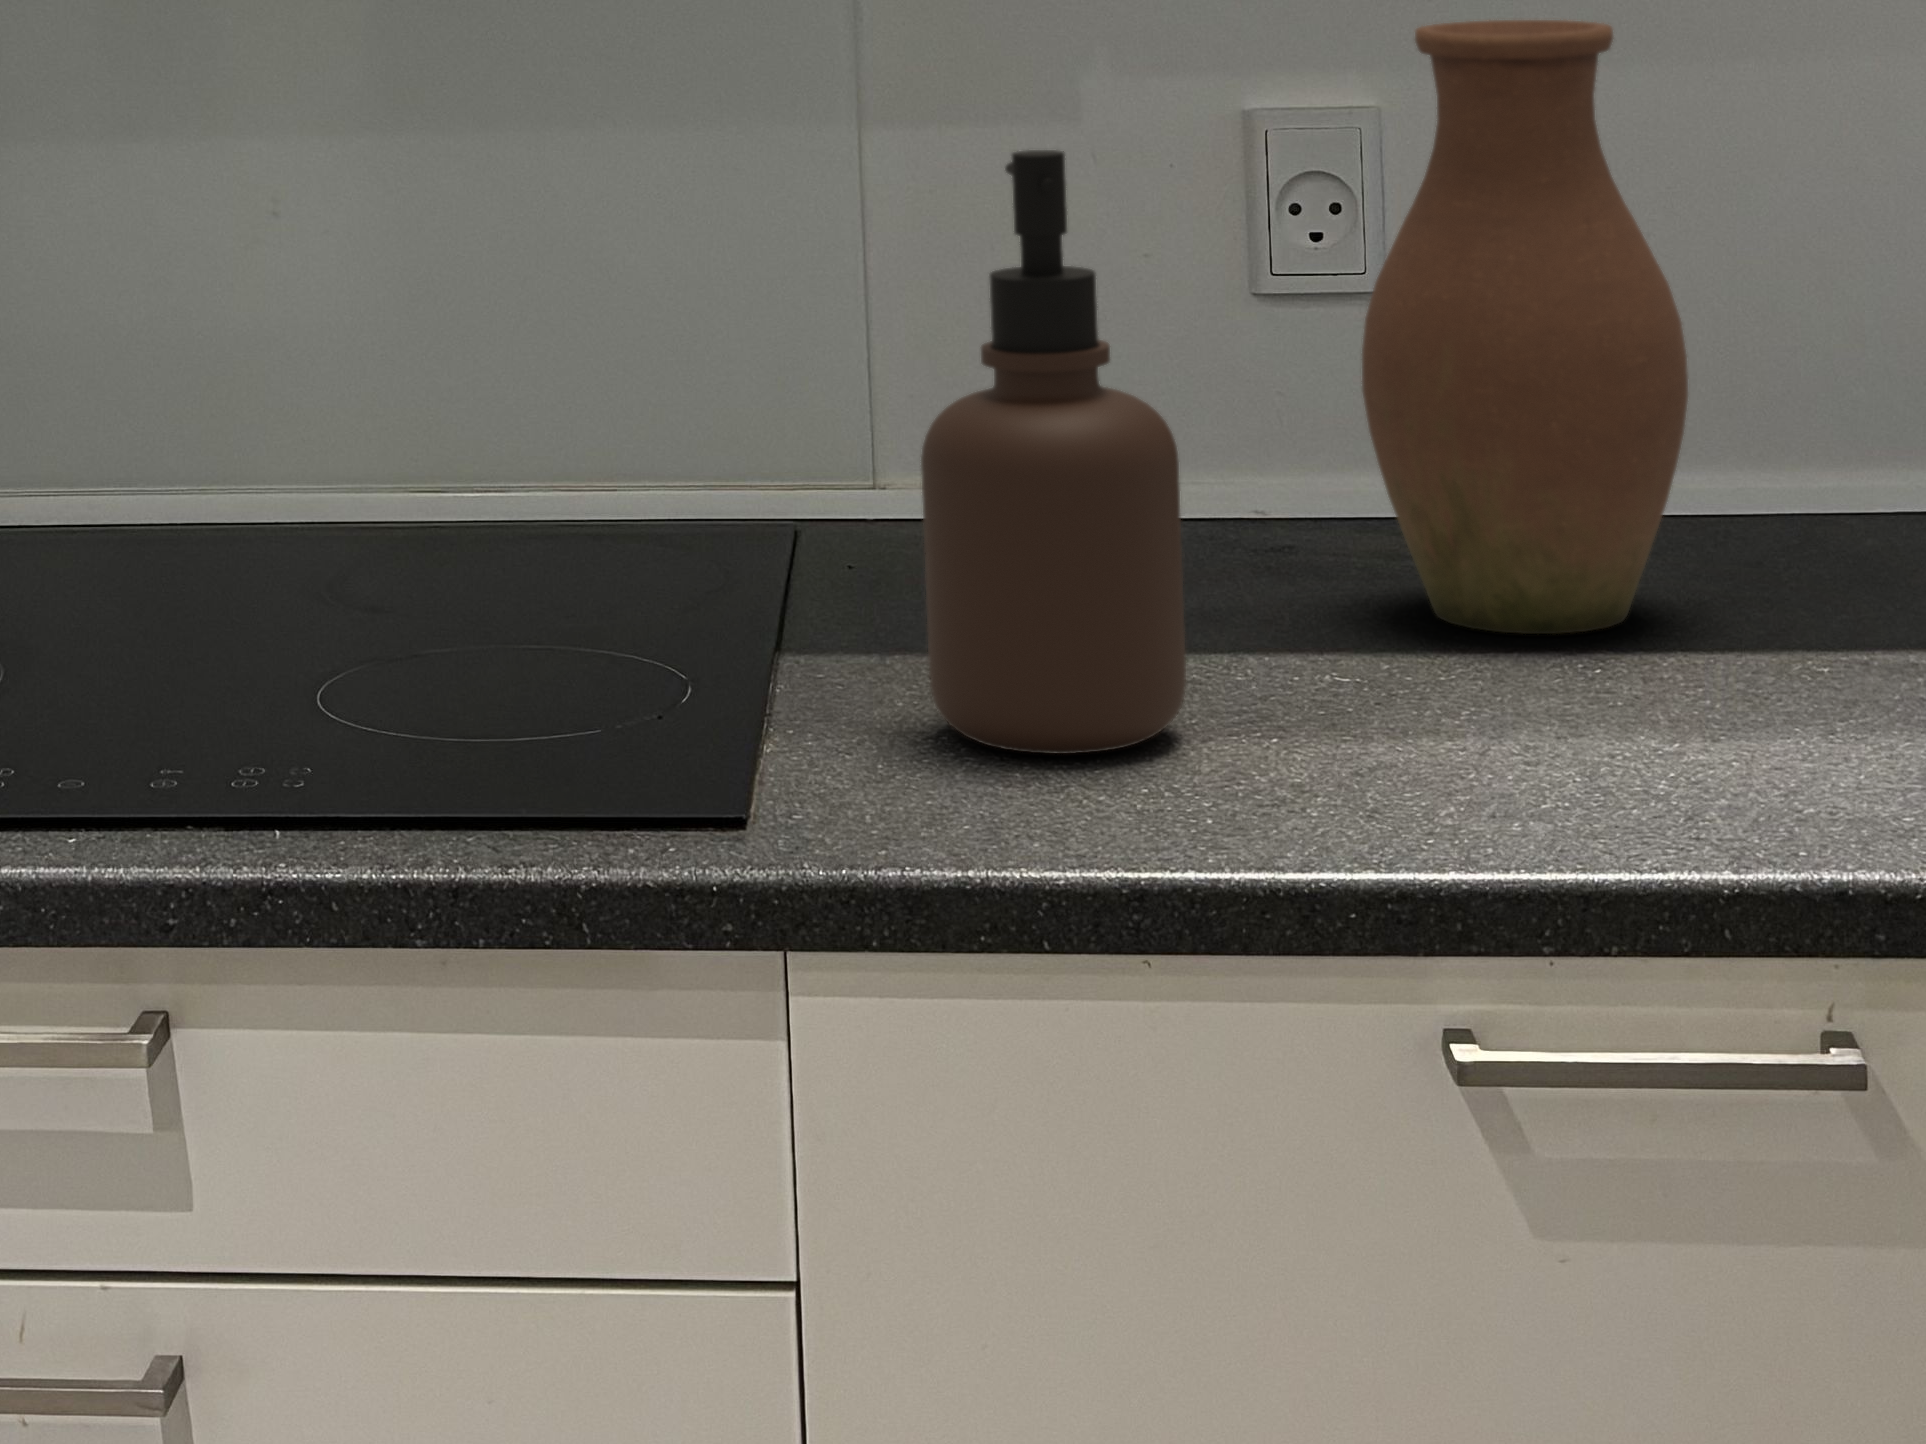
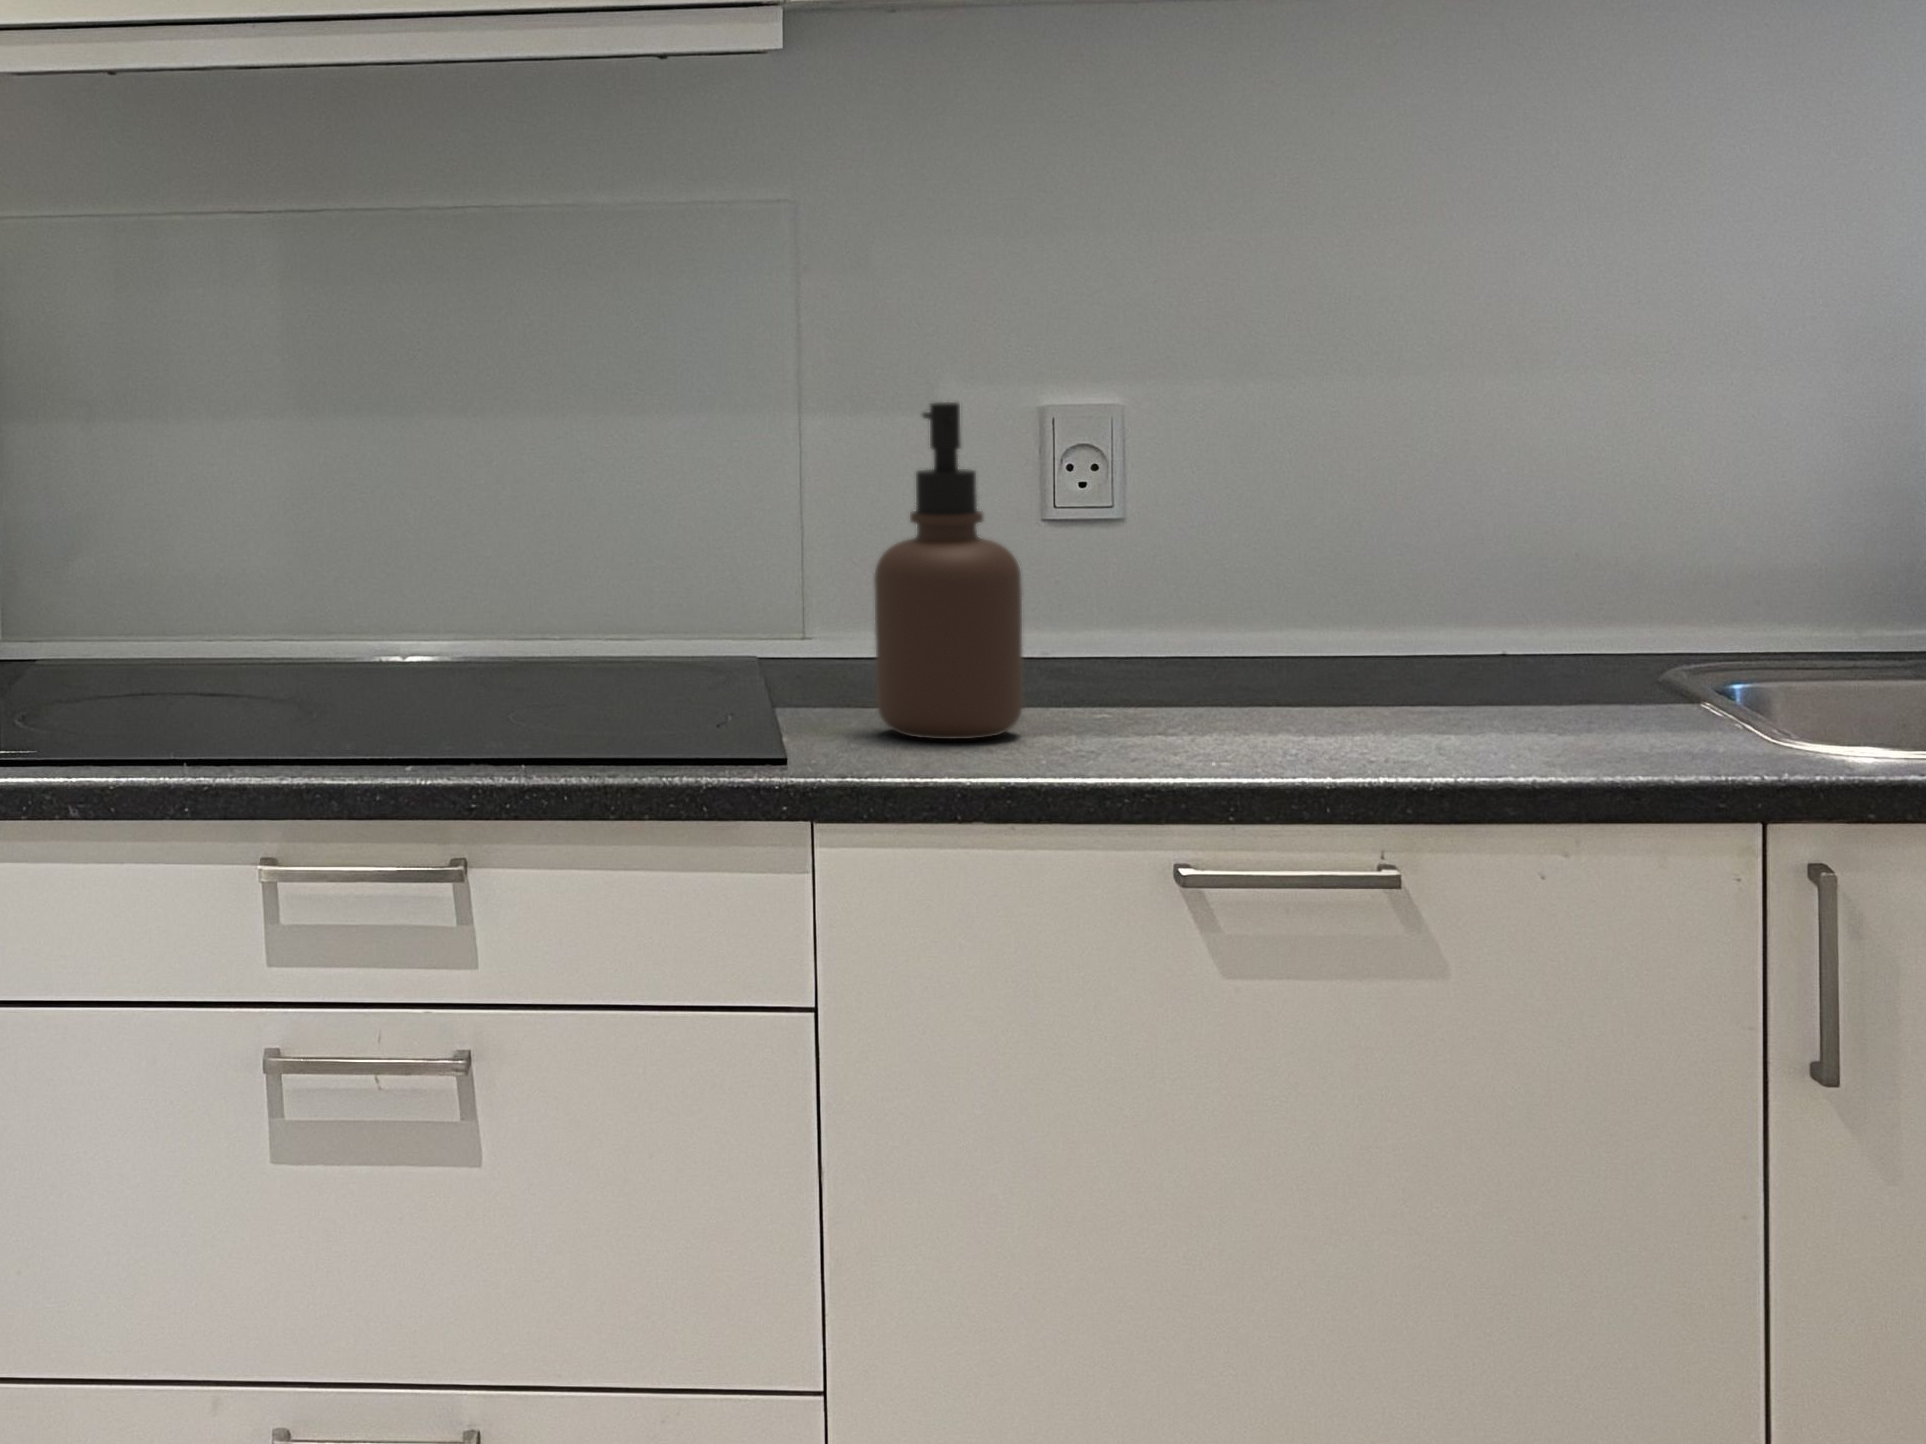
vase: present [1362,20,1688,634] -> none [1115,343,1307,699]

